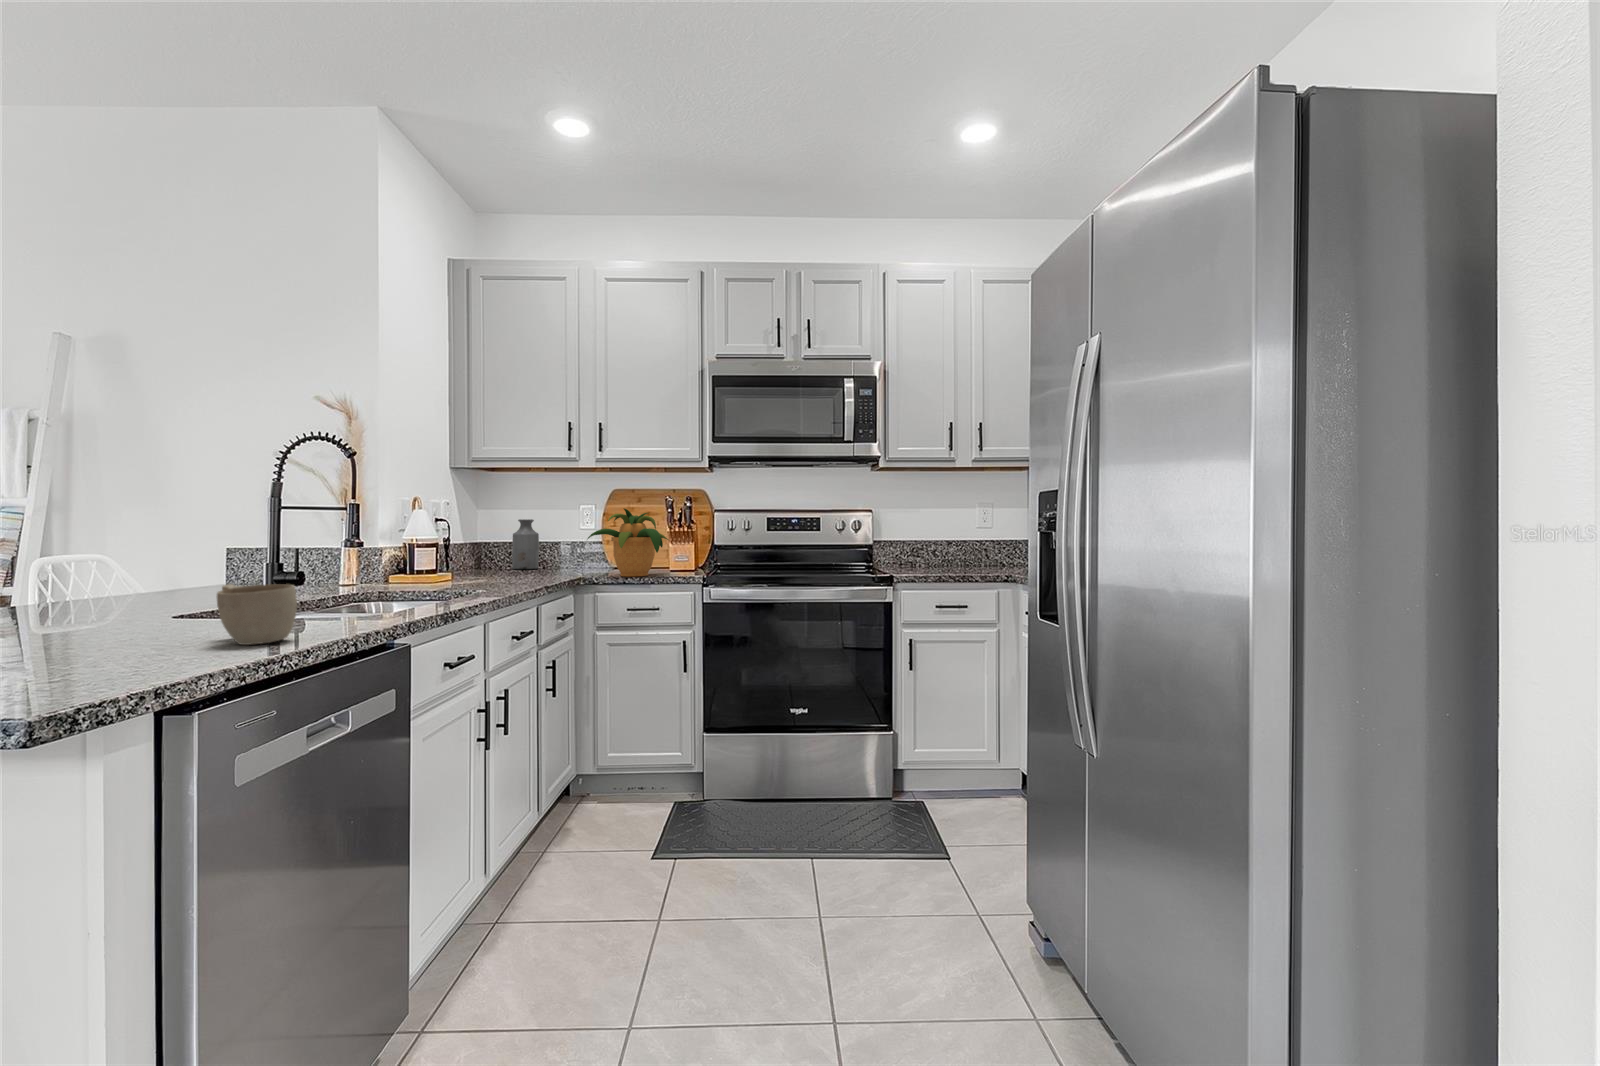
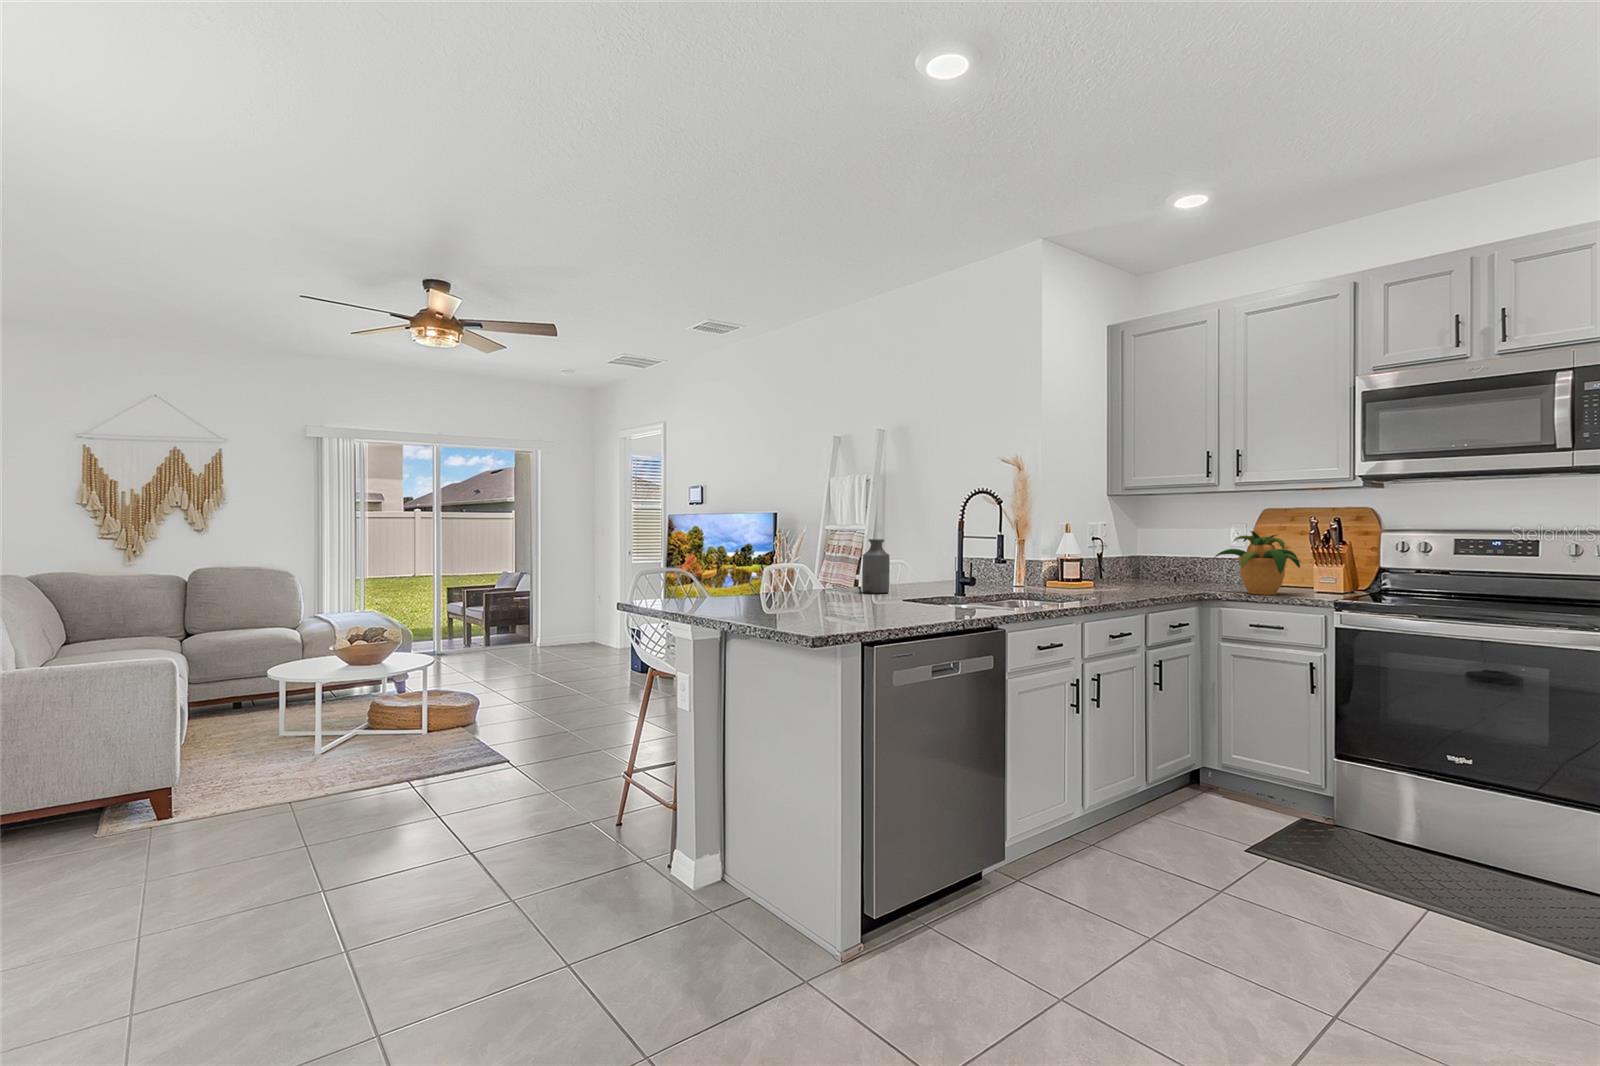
bottle: present [512,519,539,570] -> present [862,539,890,594]
cup: present [217,584,297,645] -> none [899,584,937,619]

